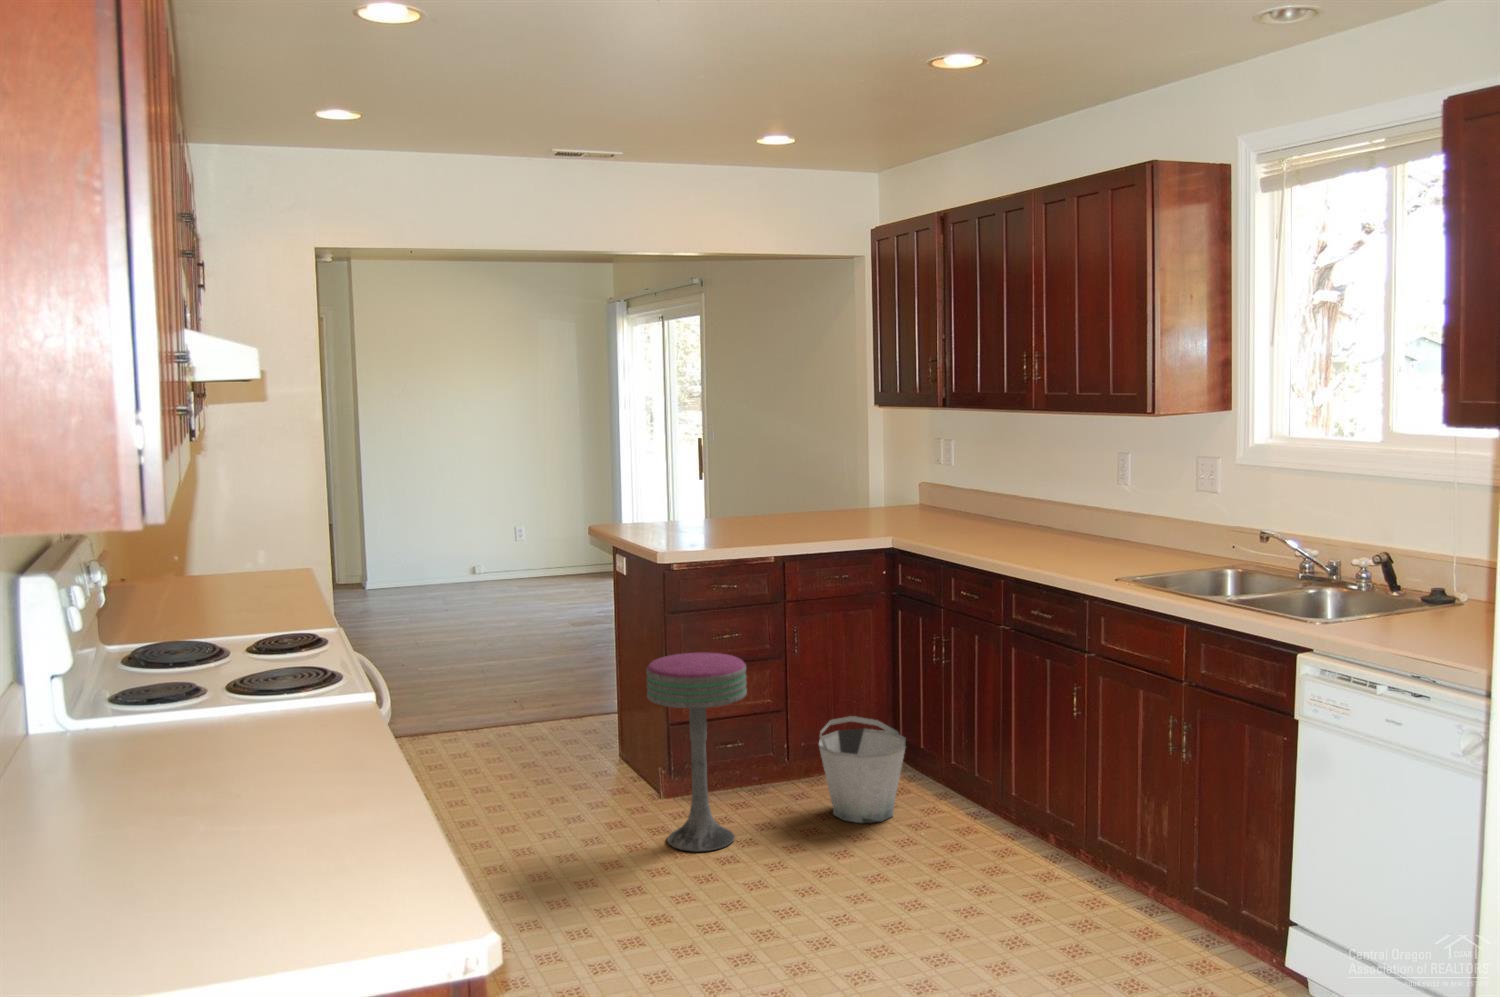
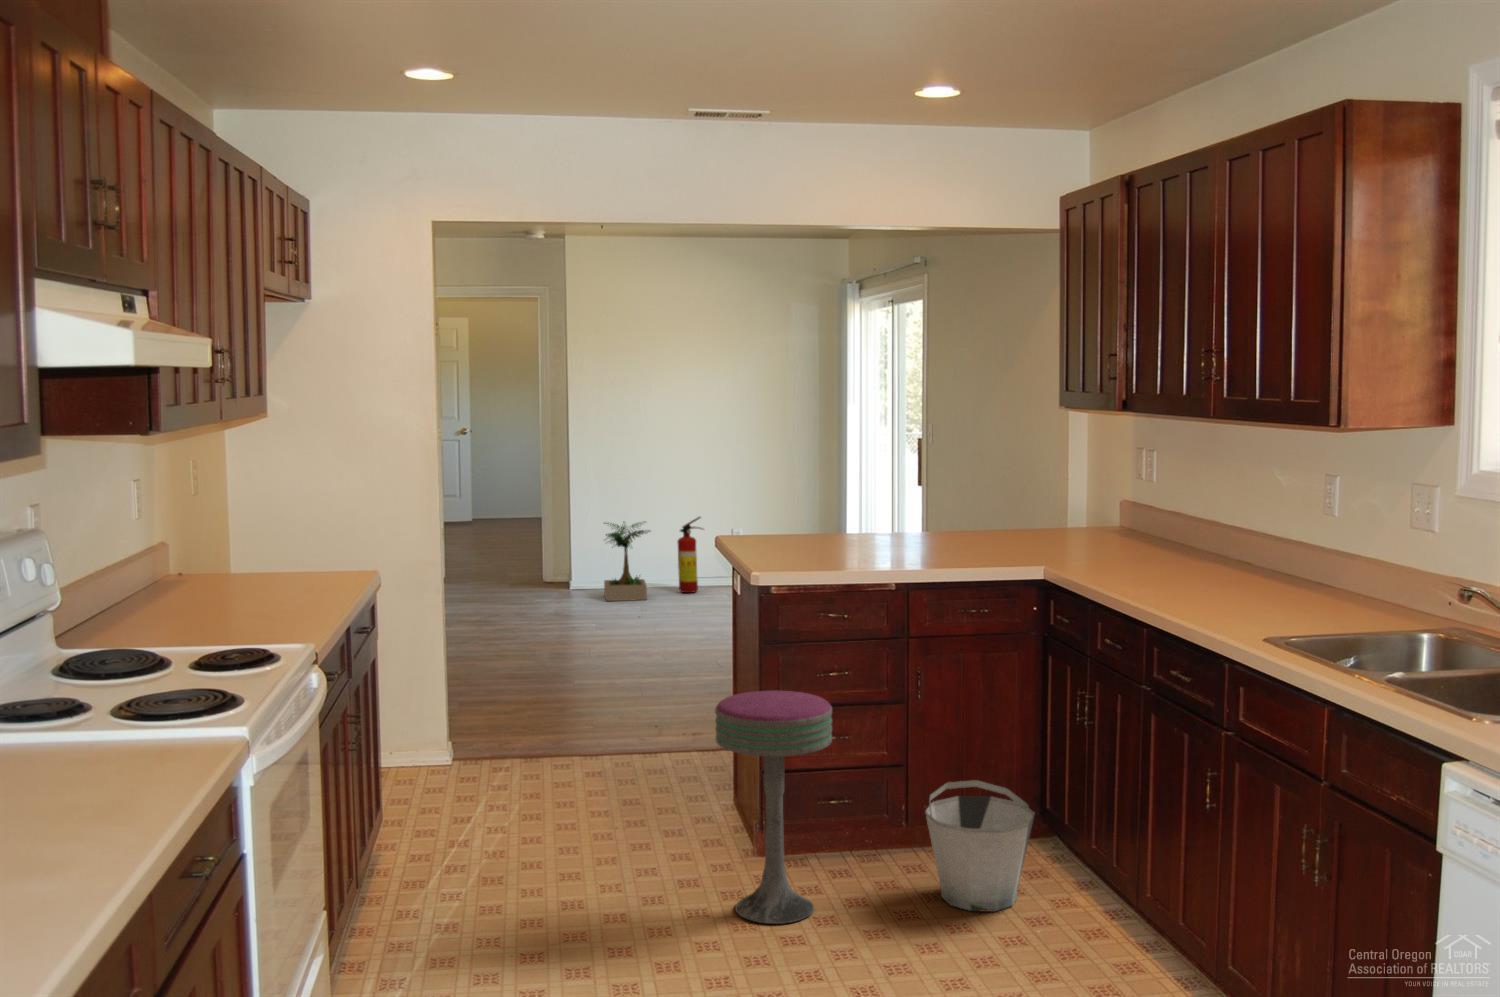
fire extinguisher: none [471,515,495,584] -> present [678,517,701,593]
potted plant: none [399,520,454,595] -> present [604,522,650,601]

